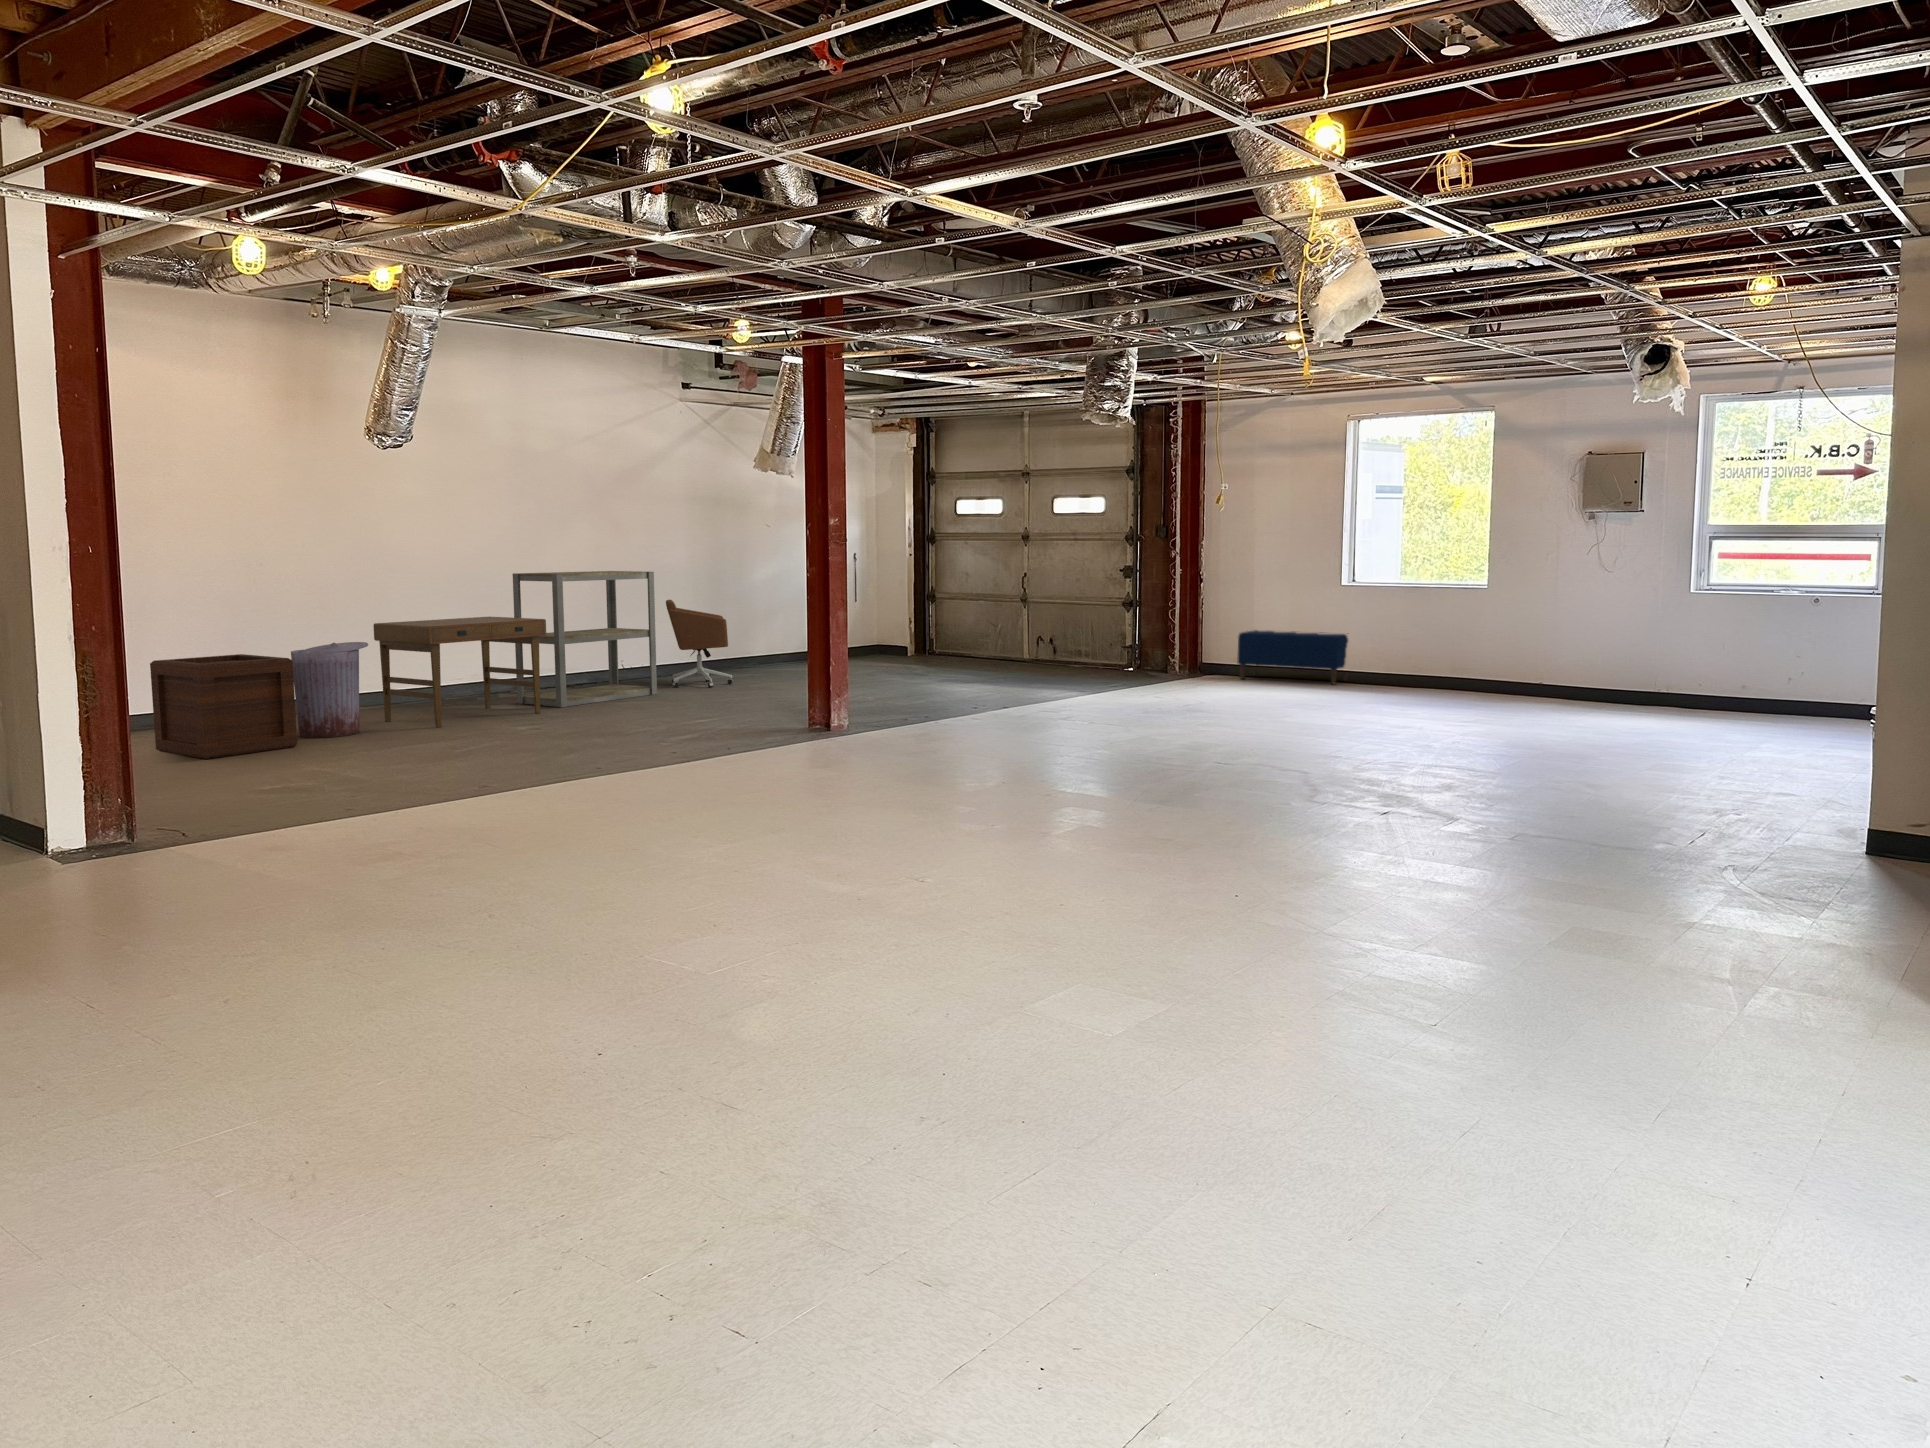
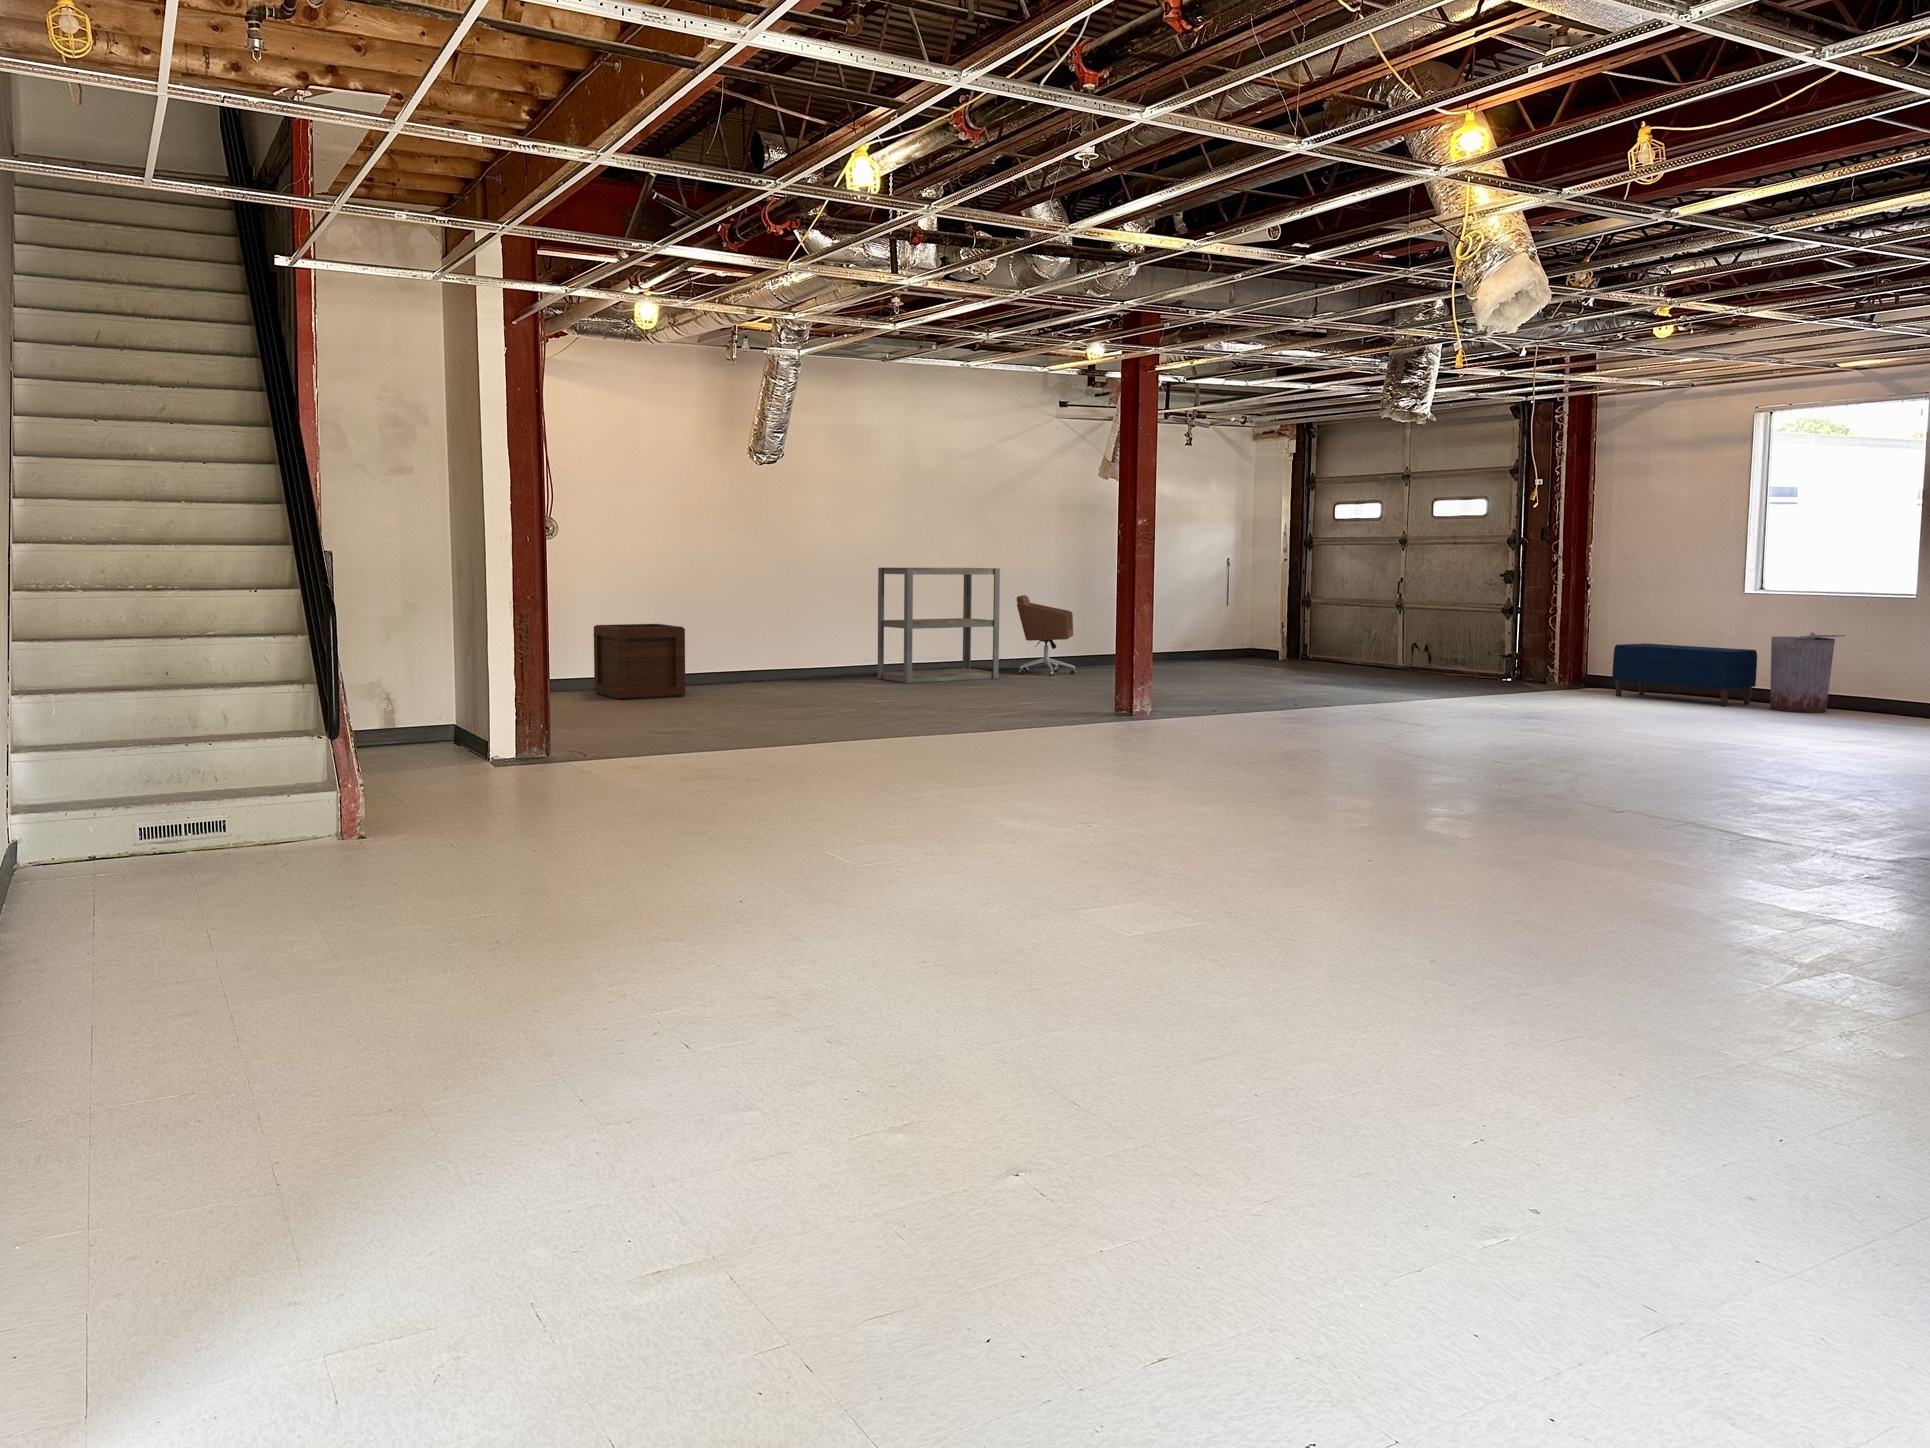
desk: present [373,617,546,728] -> none [759,603,893,691]
trash can: present [291,642,368,738] -> present [1770,632,1845,713]

